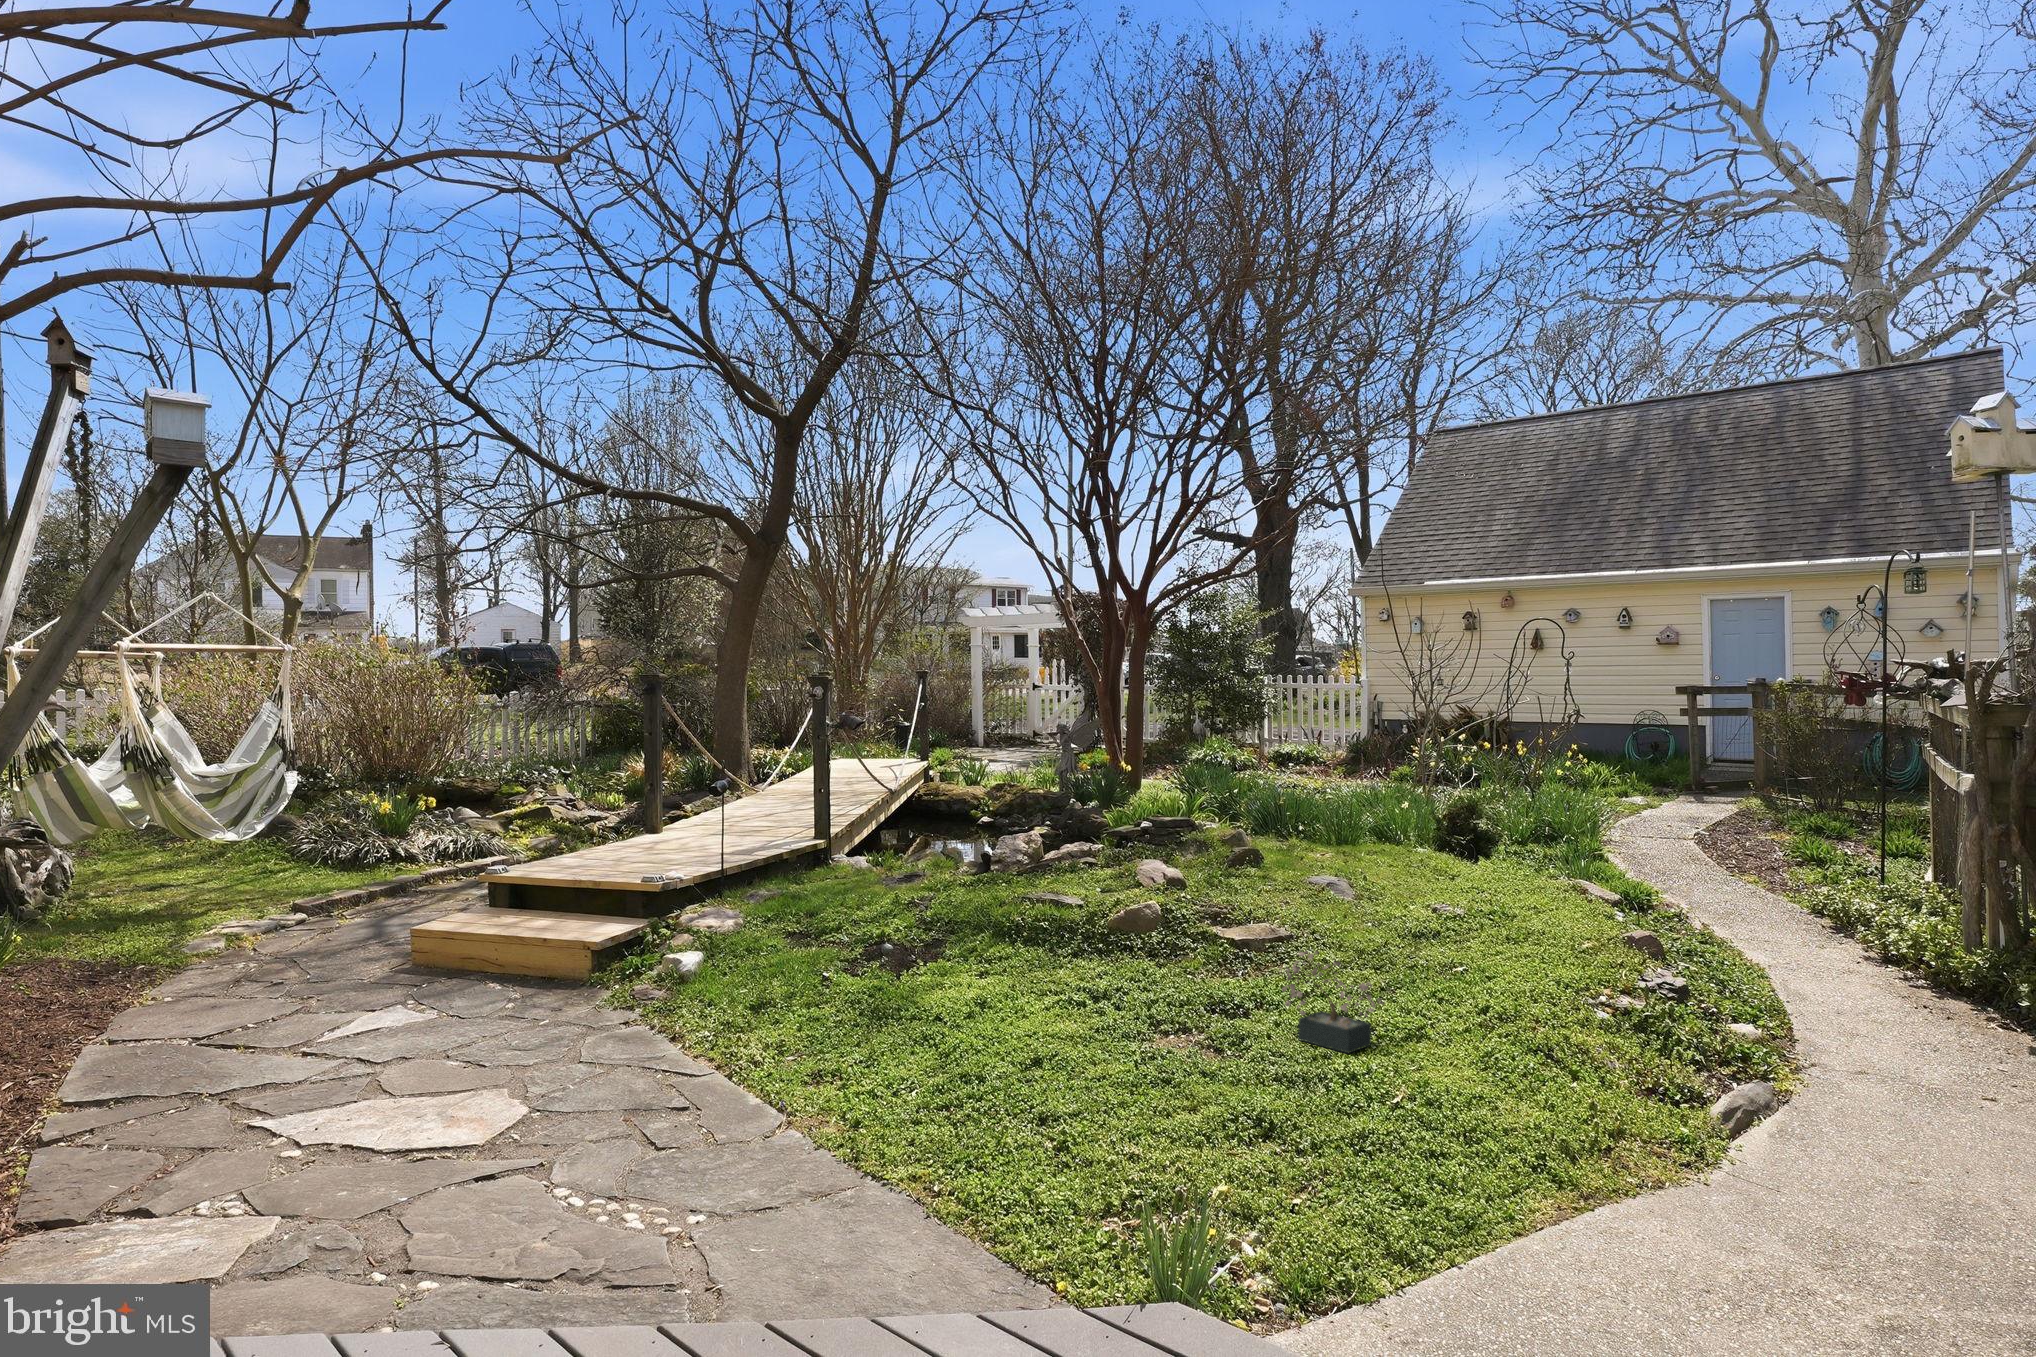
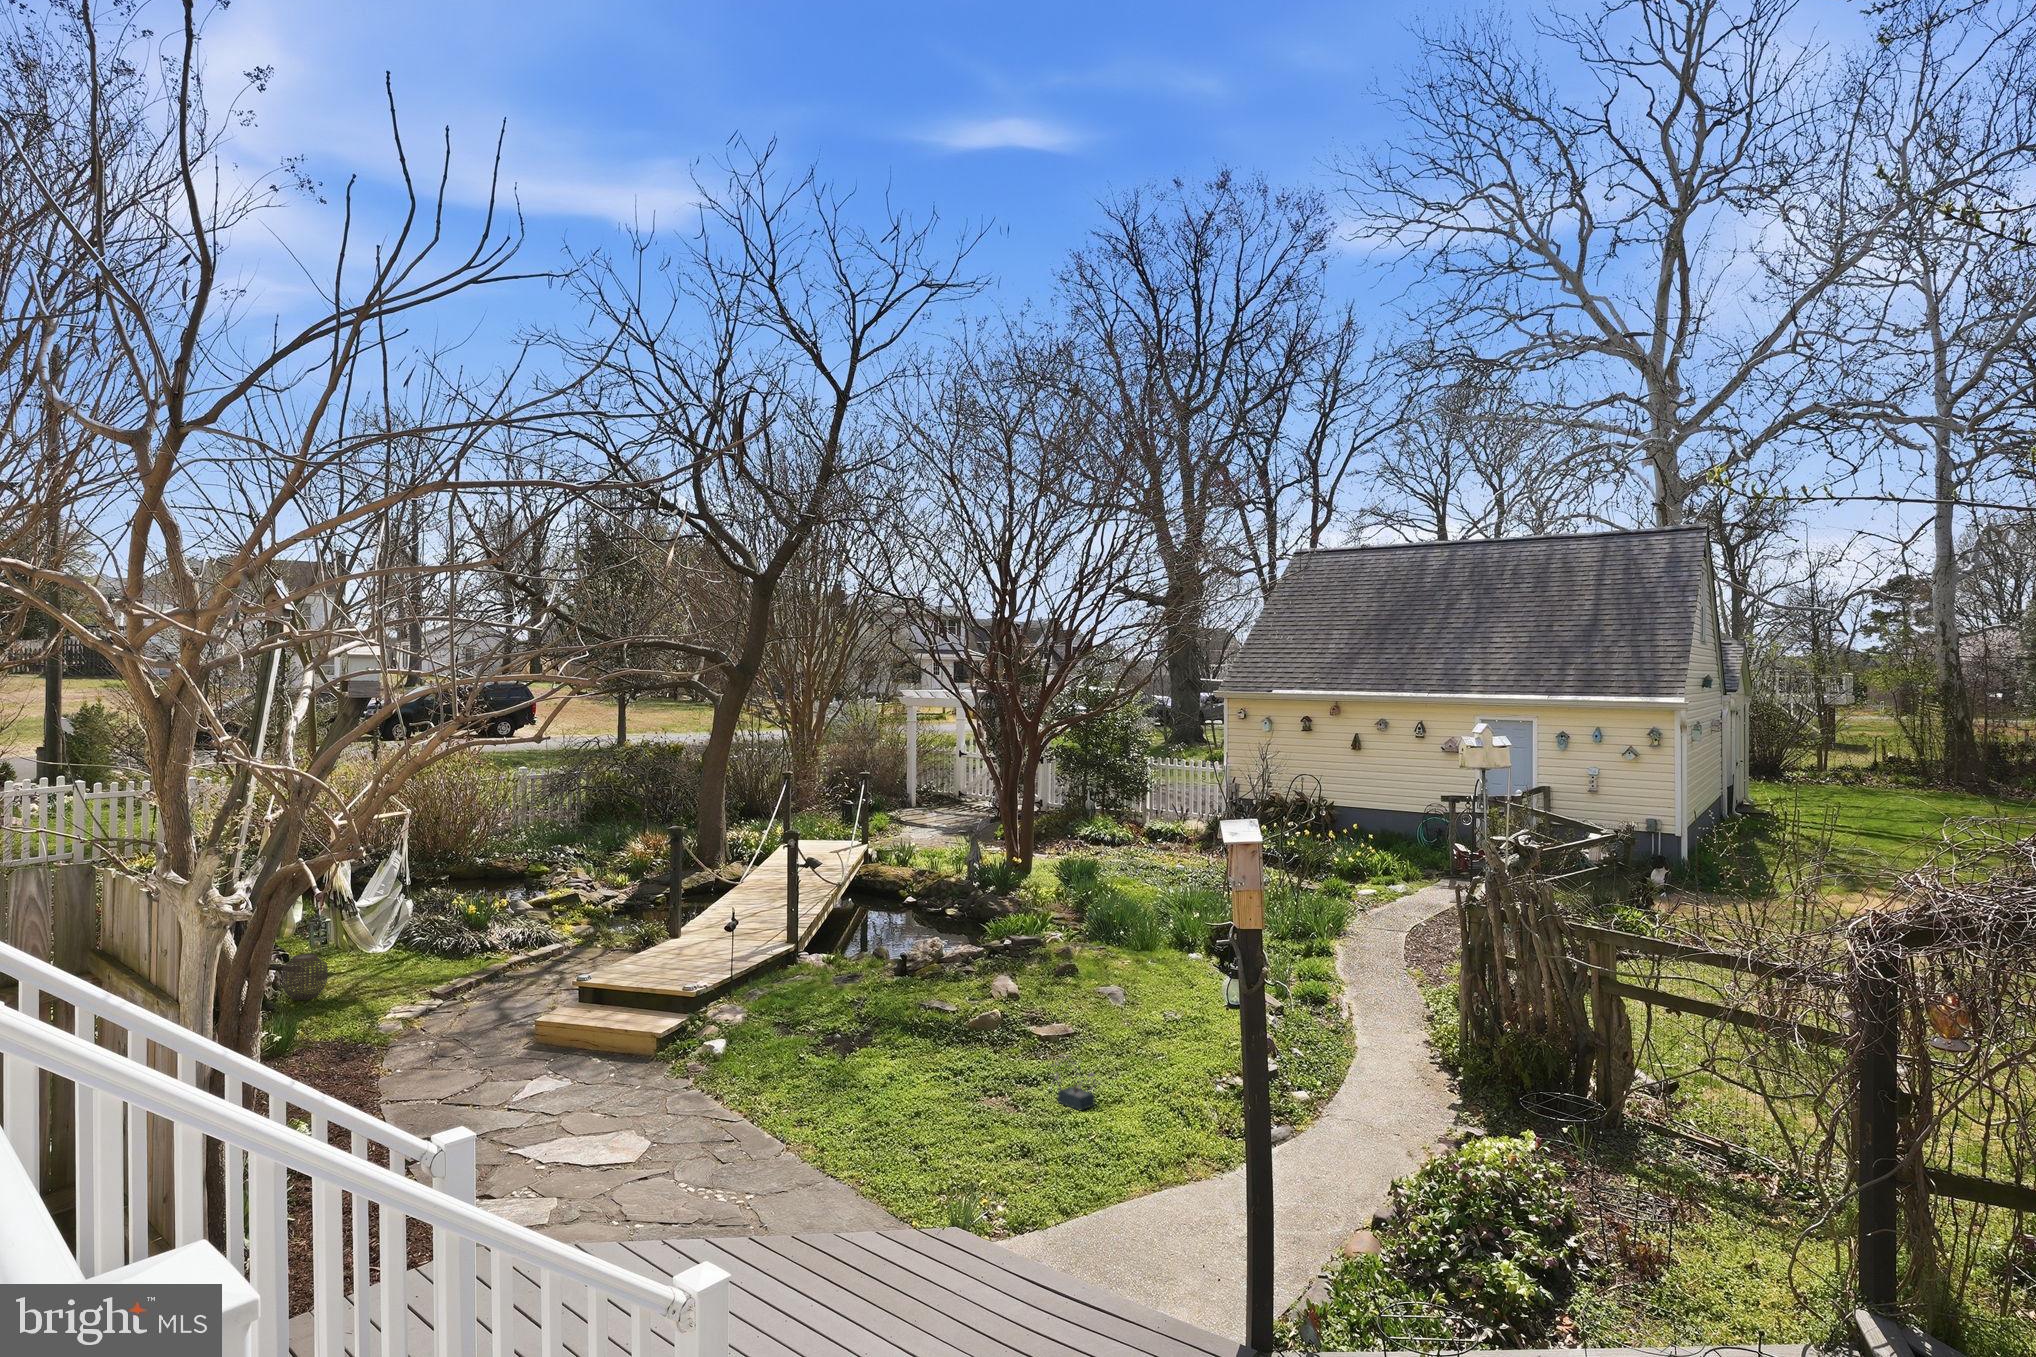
woven basket: none [56,844,129,912] -> present [282,954,328,1000]

